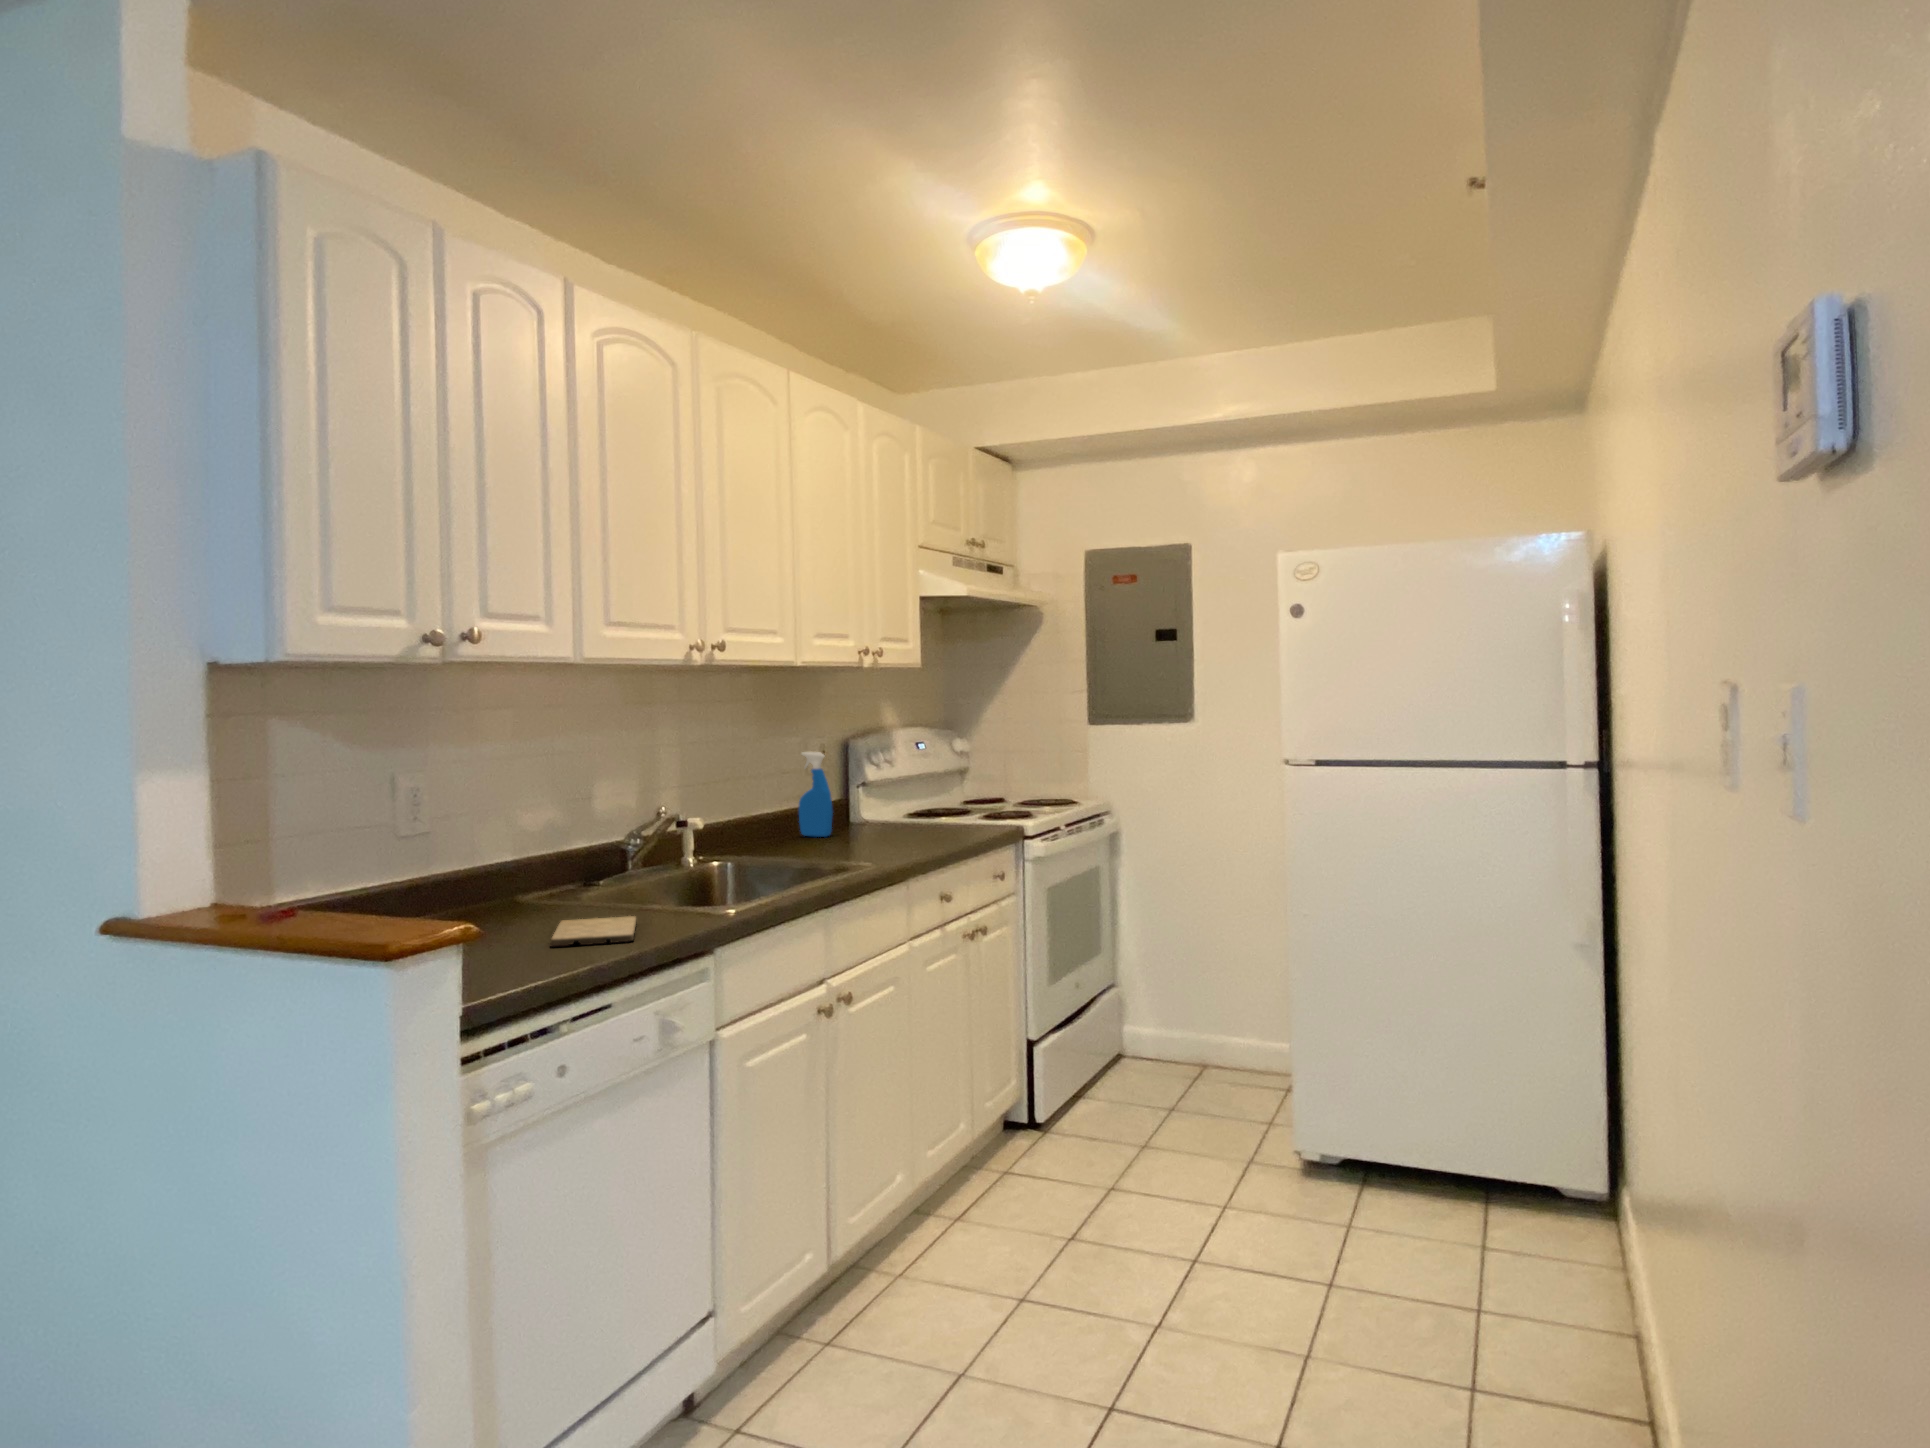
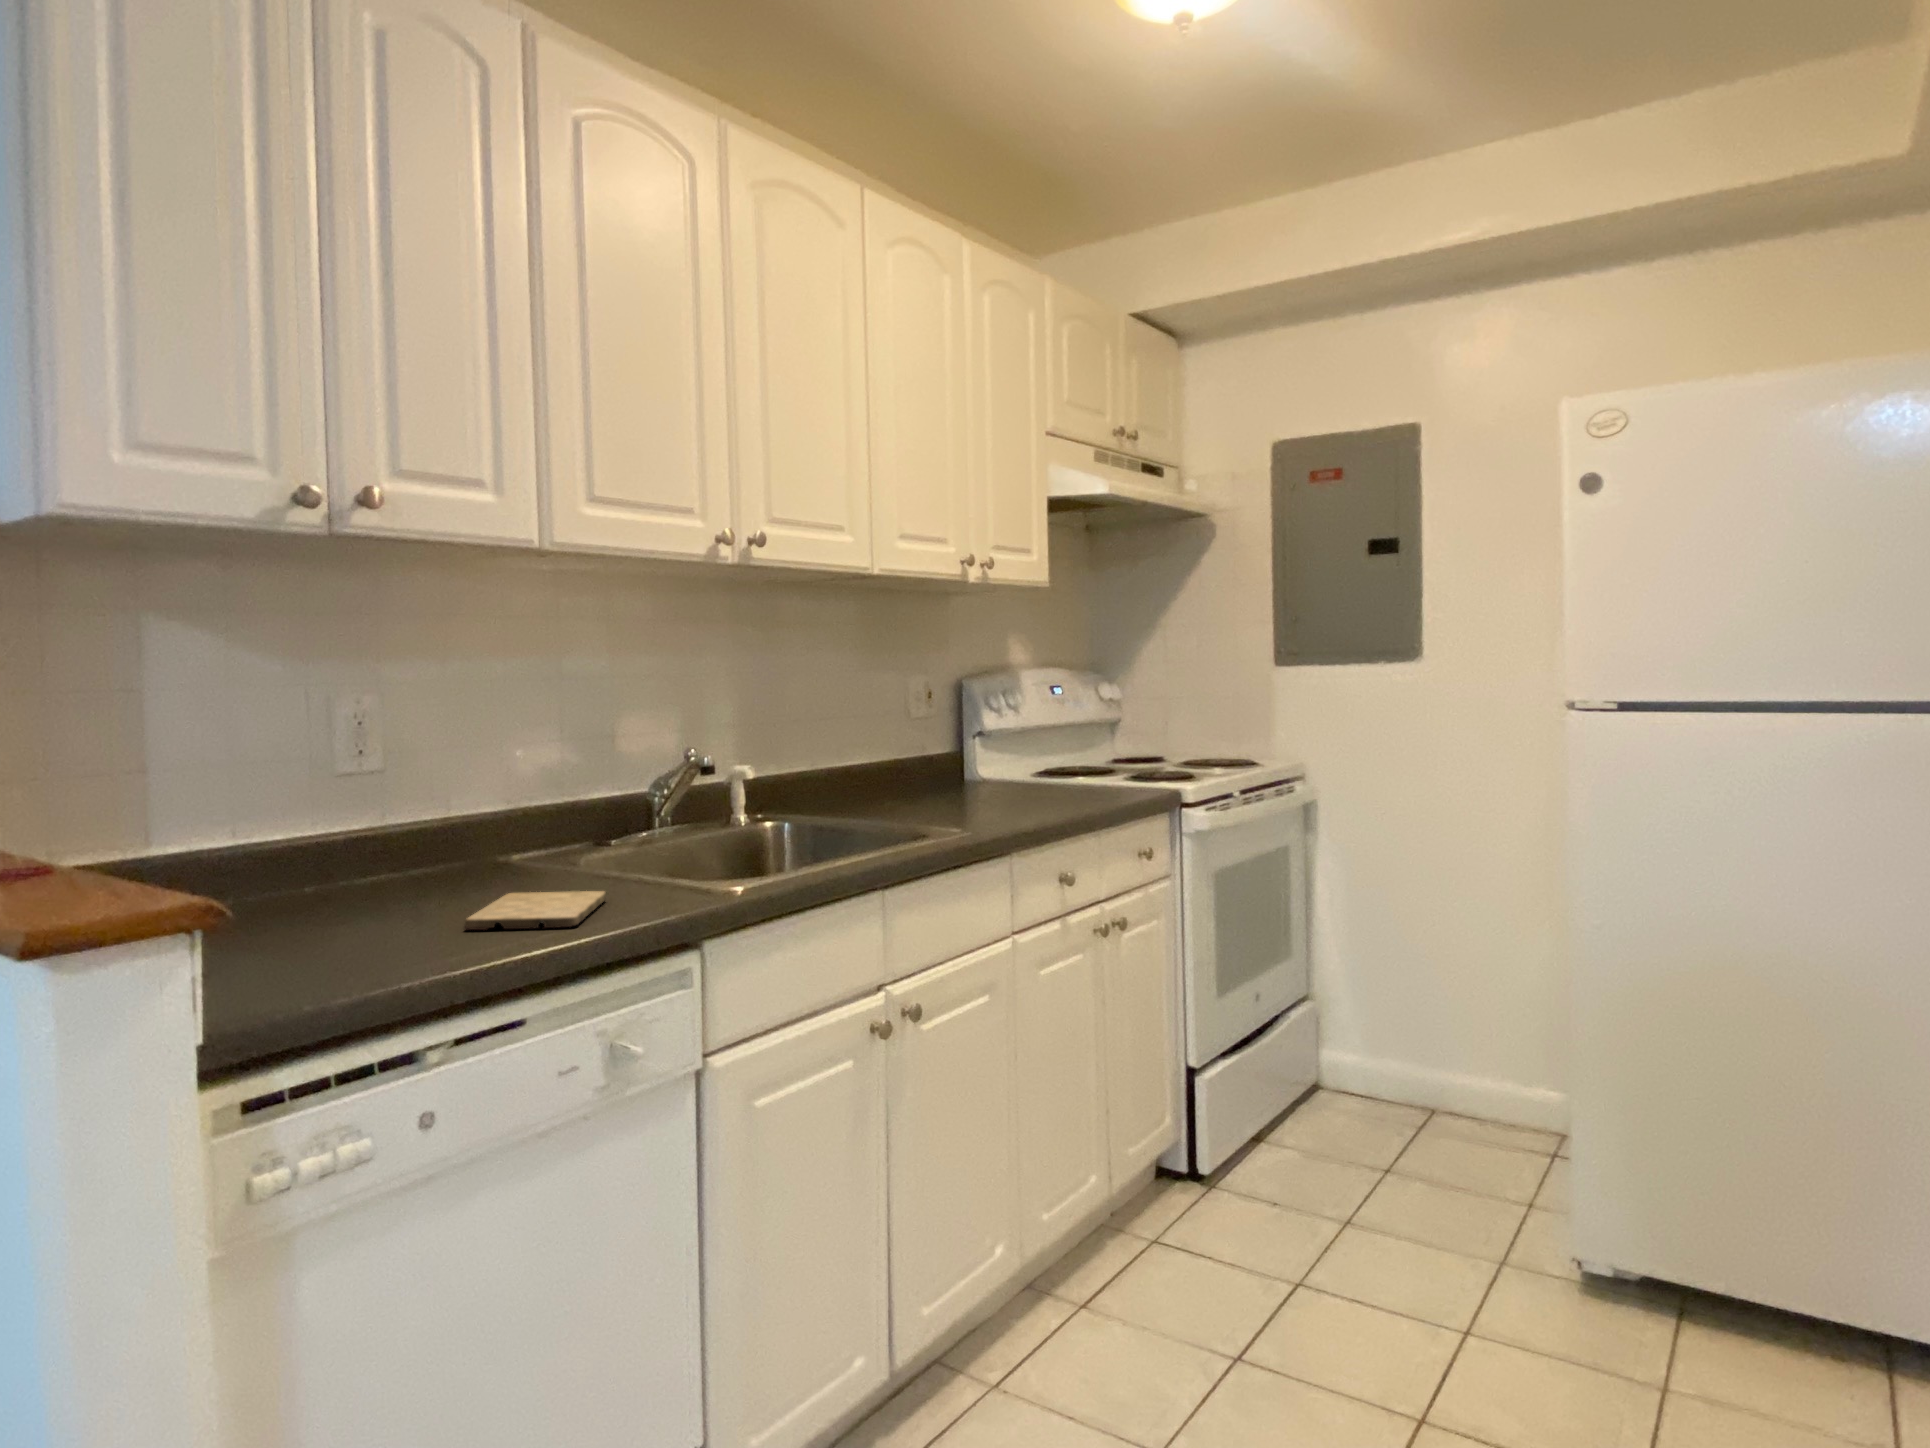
spray bottle: present [799,752,833,837] -> none [893,690,933,797]

